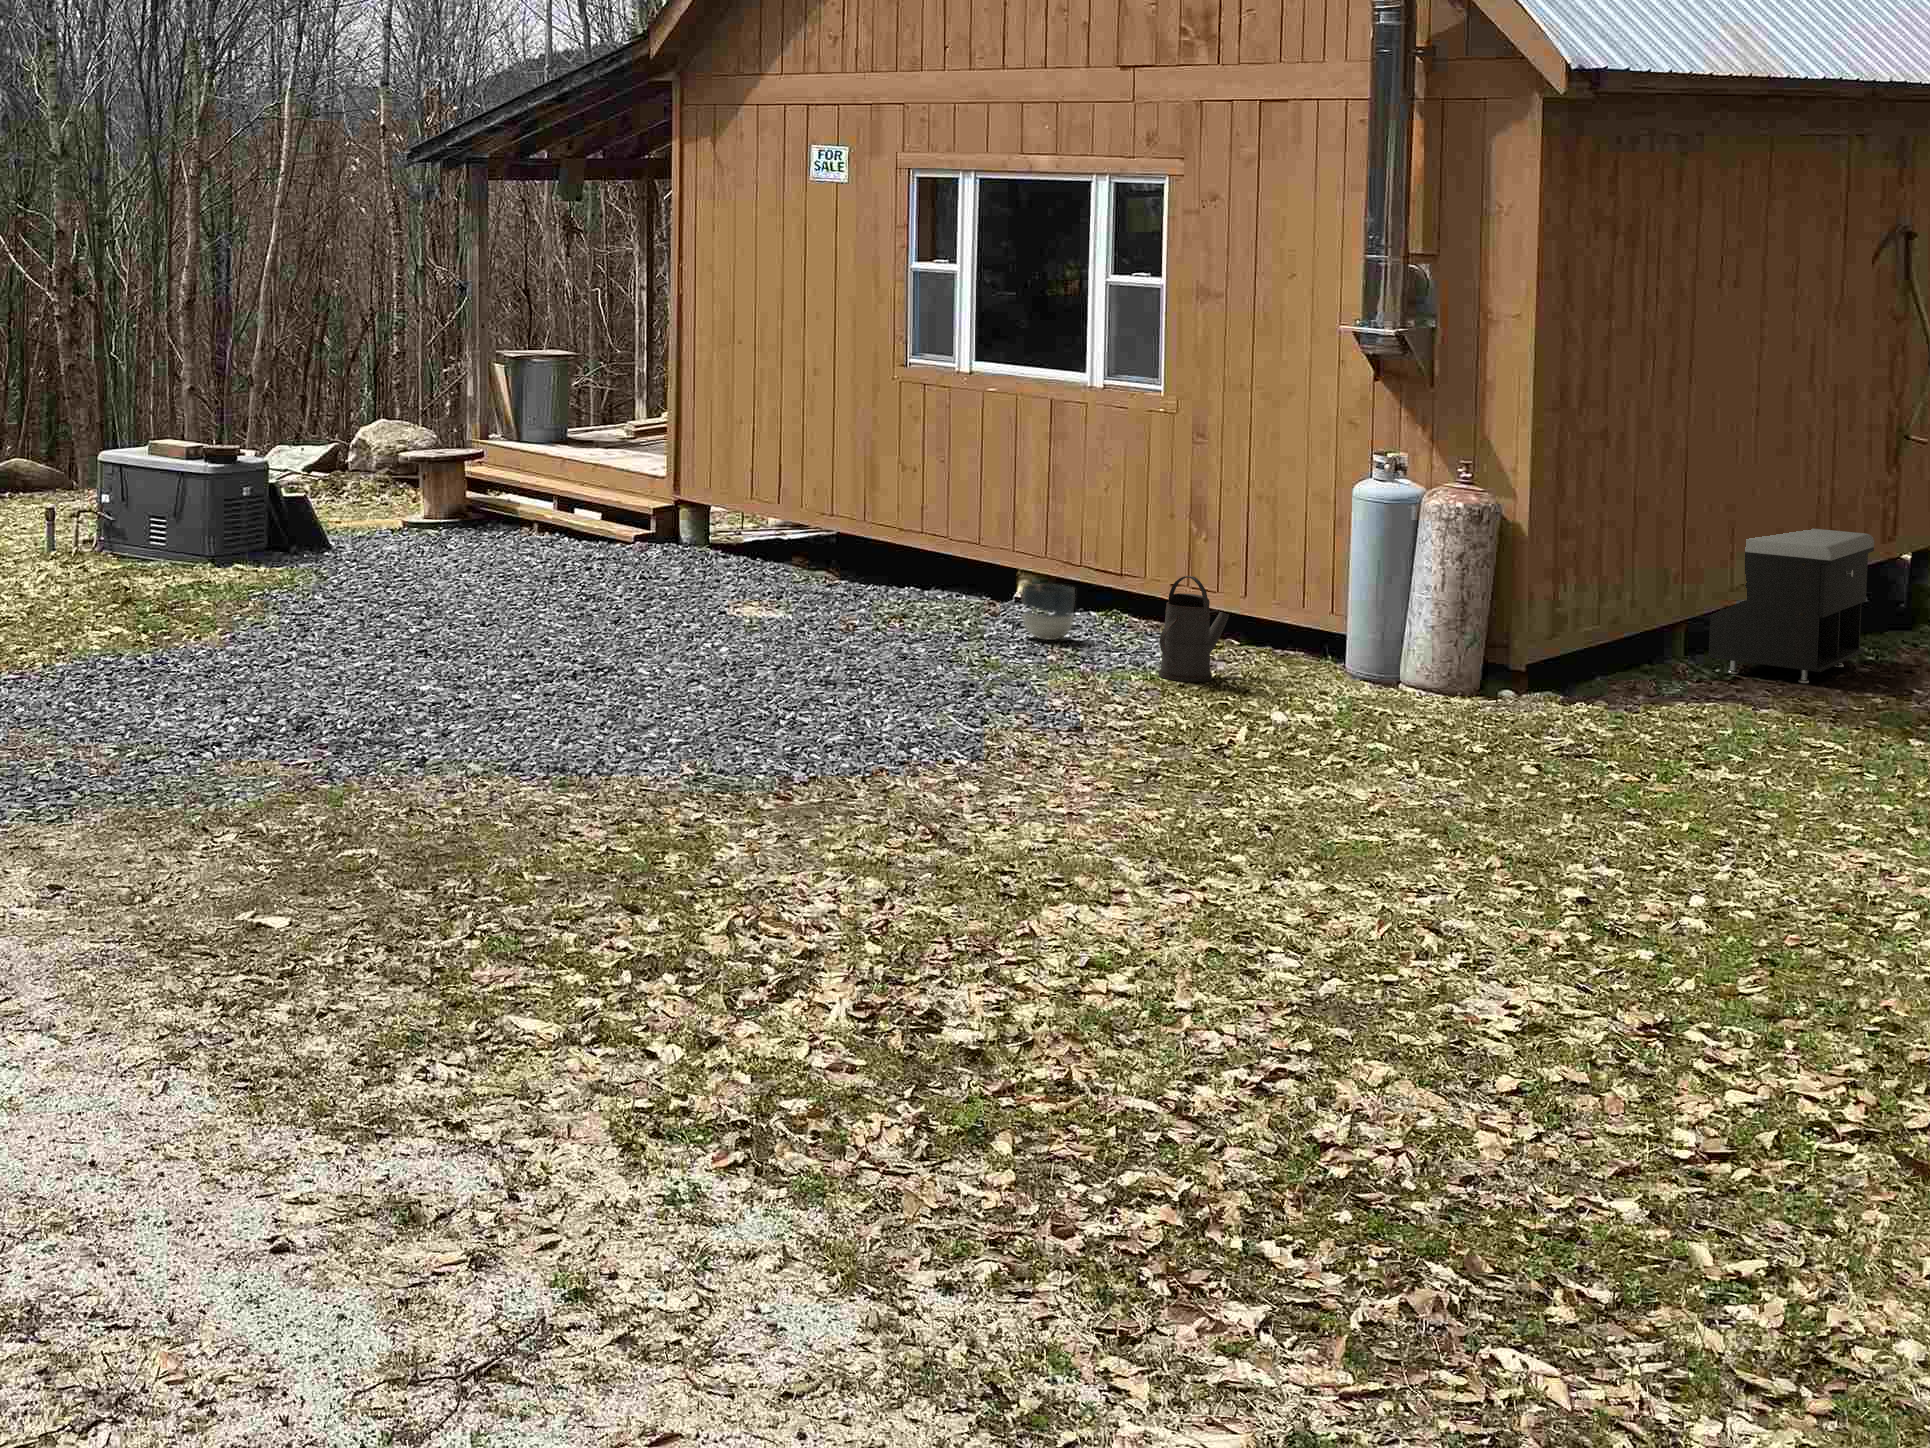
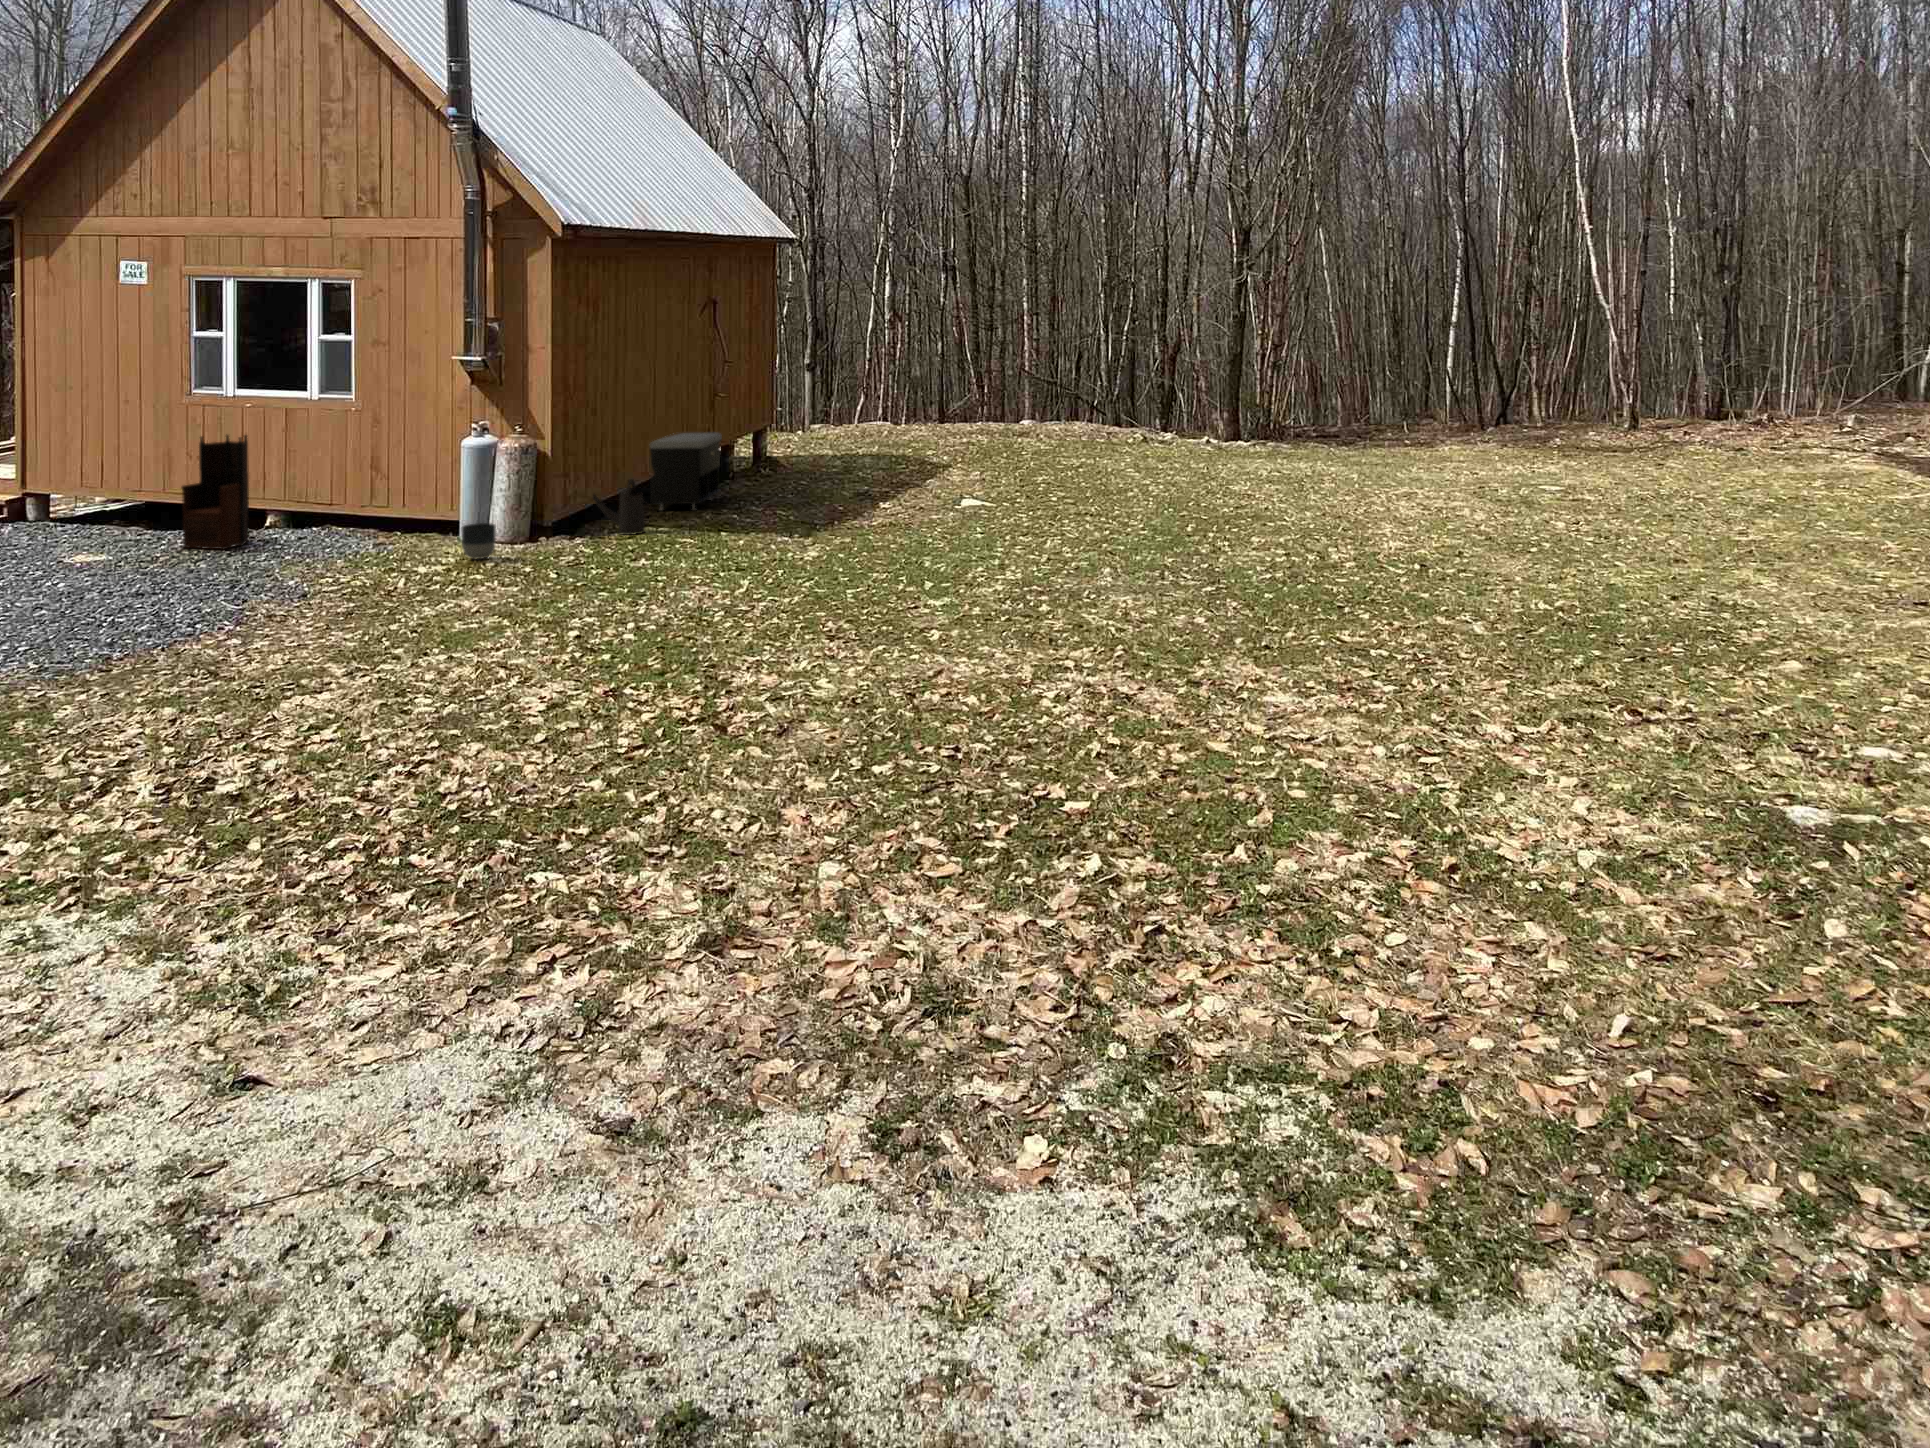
armchair: none [890,444,993,631] -> present [181,435,249,549]
watering can: present [1159,576,1229,682] -> present [593,479,654,535]
planter: present [1022,584,1075,640] -> present [462,523,496,560]

